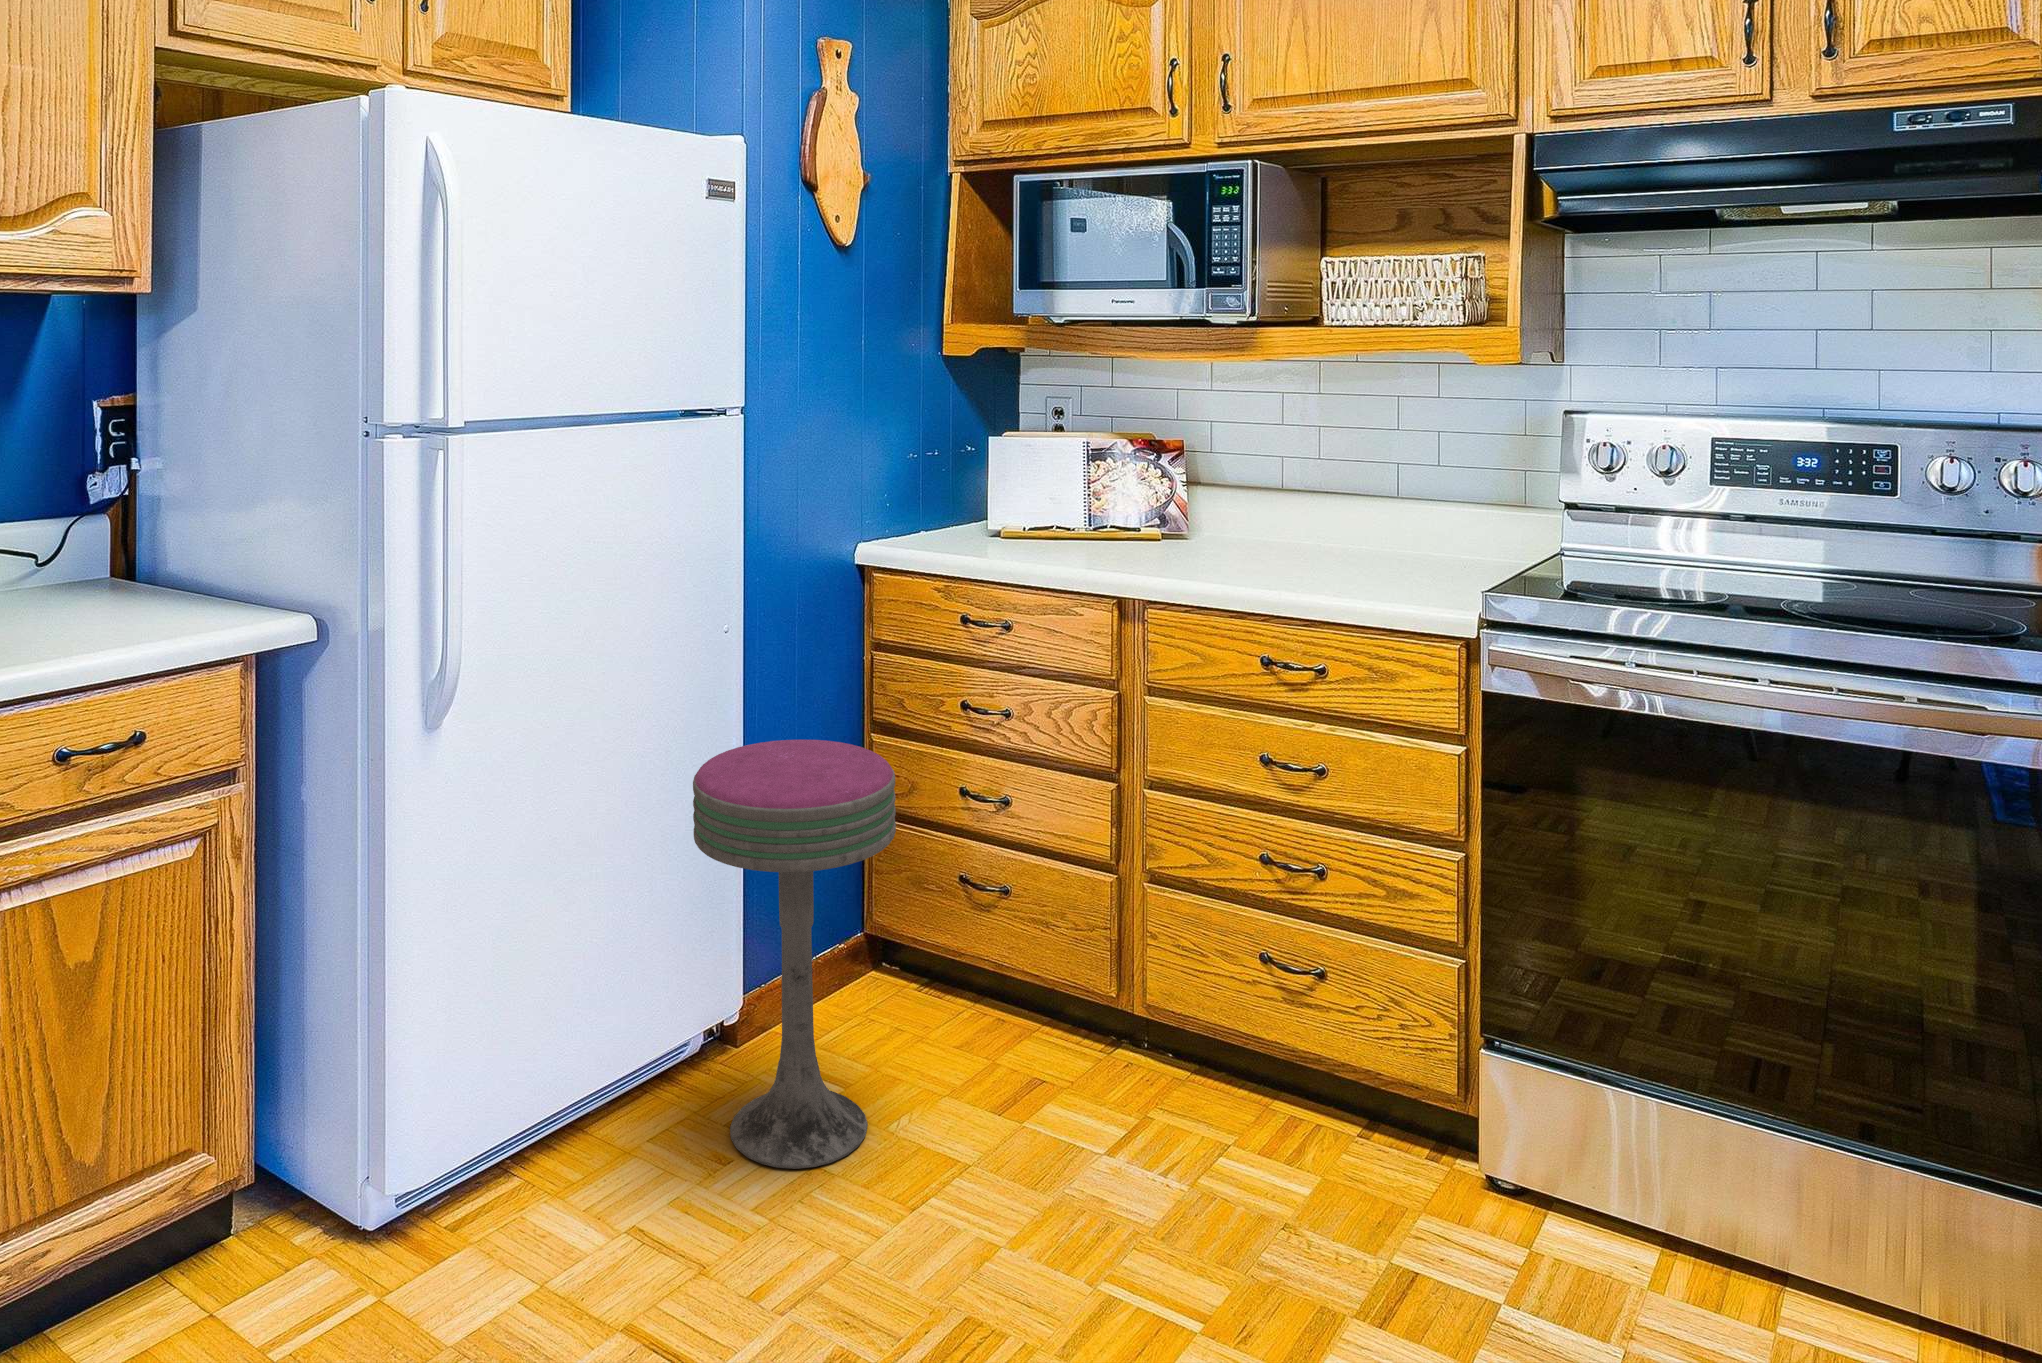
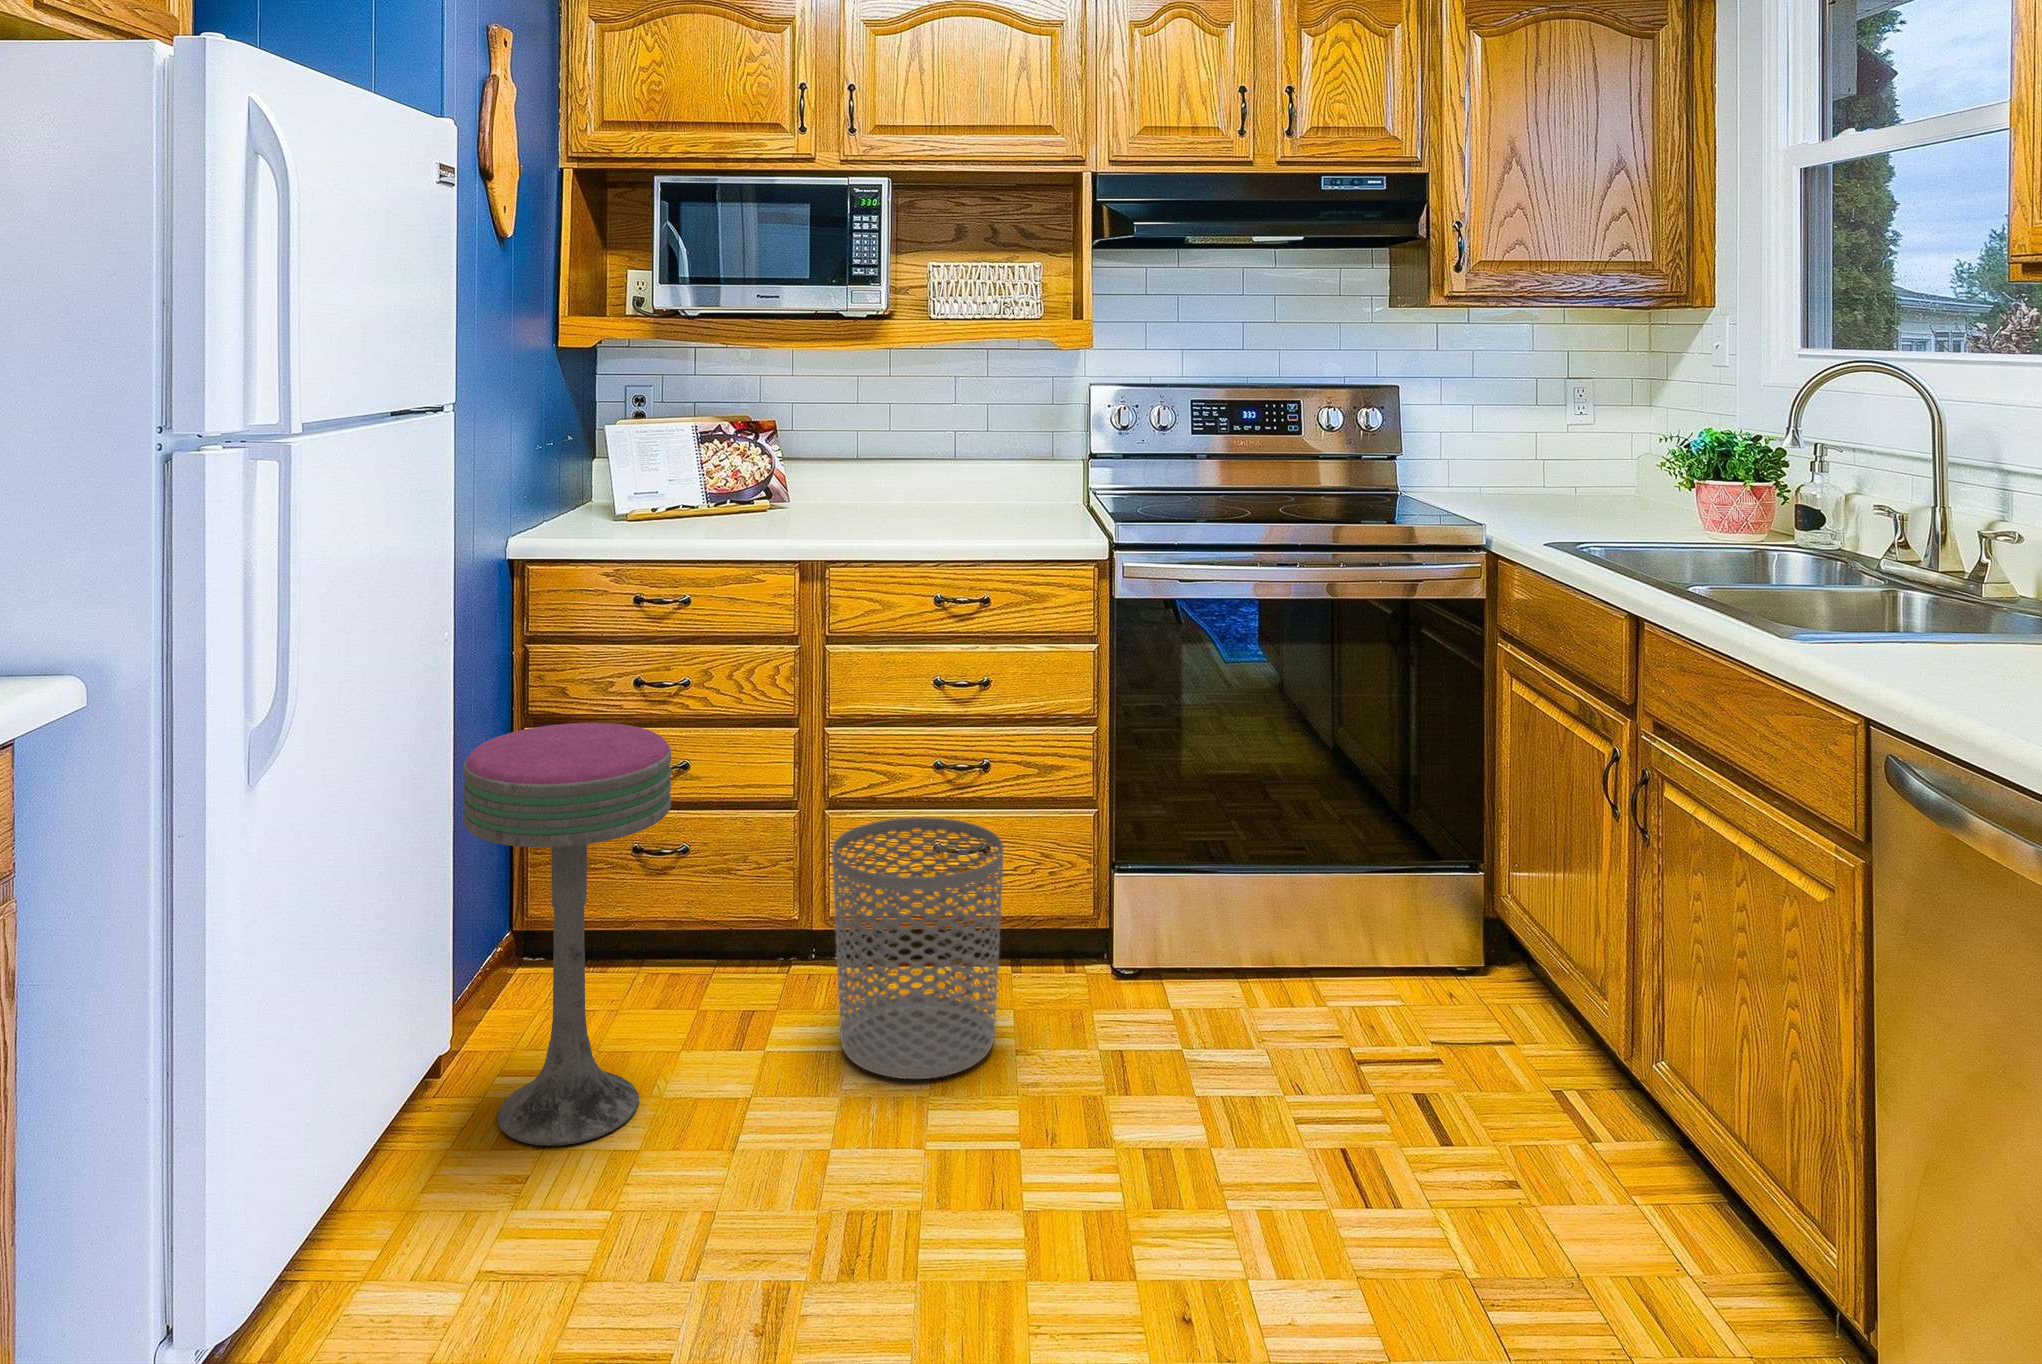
waste bin: none [1071,909,1276,1234] -> present [832,817,1003,1079]

